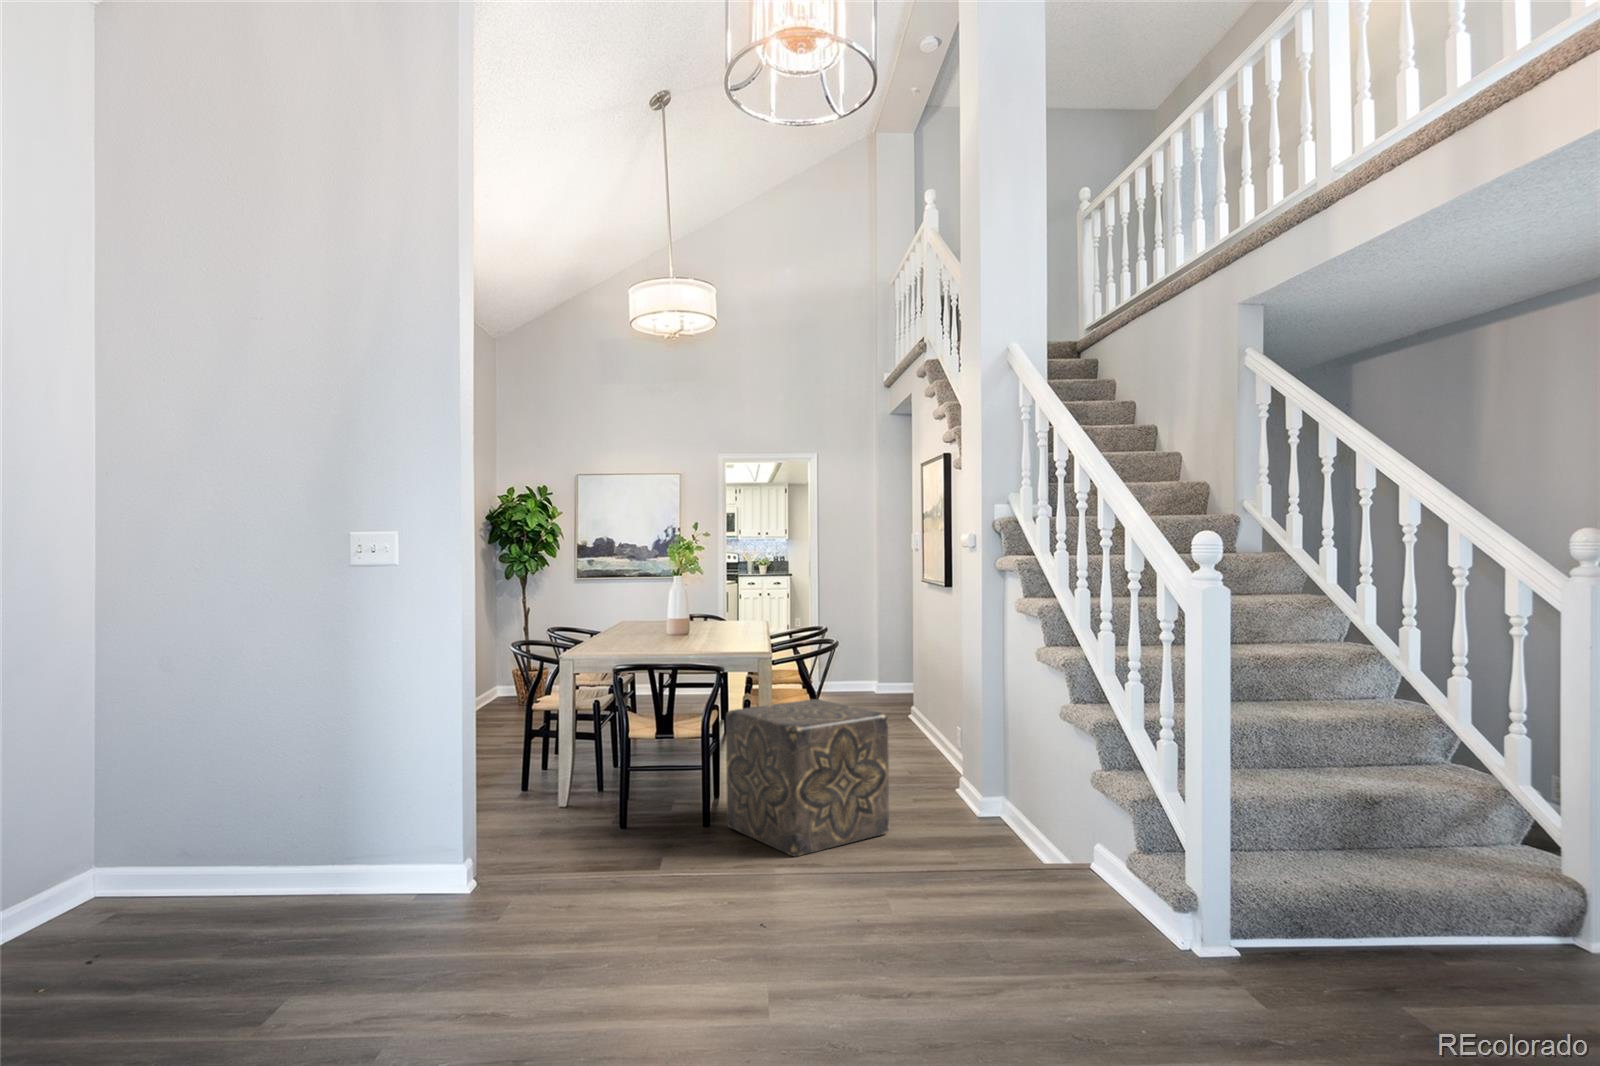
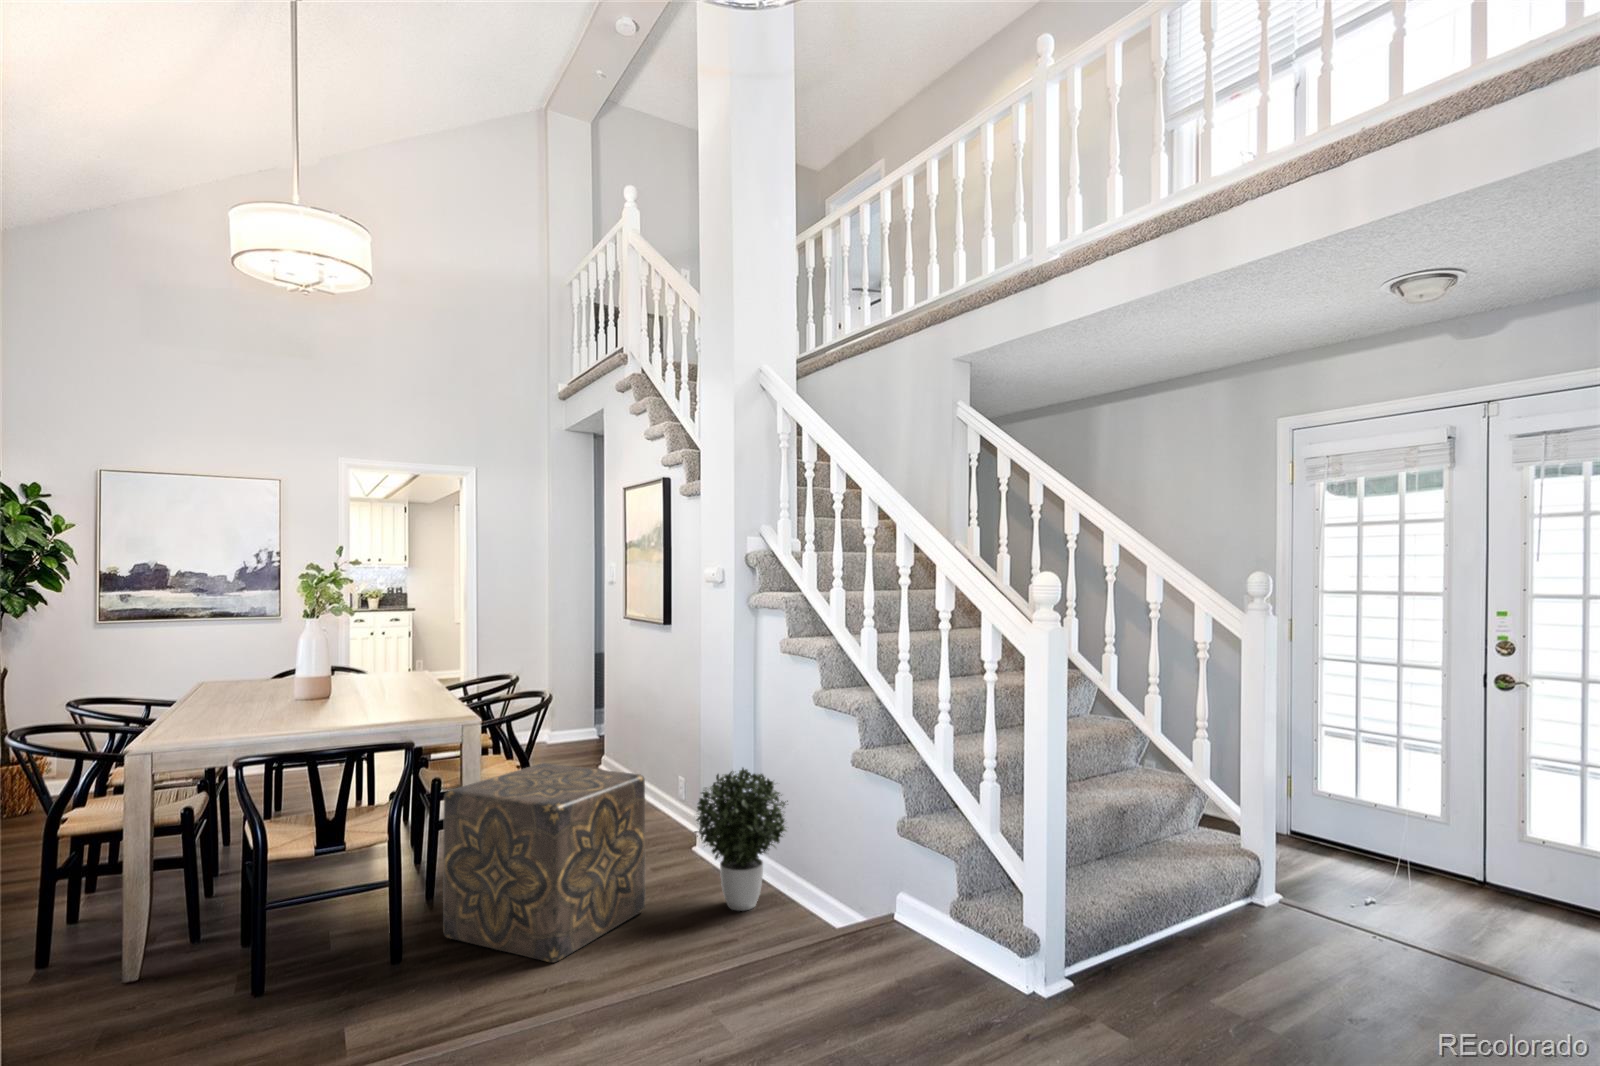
potted plant: none [929,716,1020,847] -> present [694,768,788,911]

